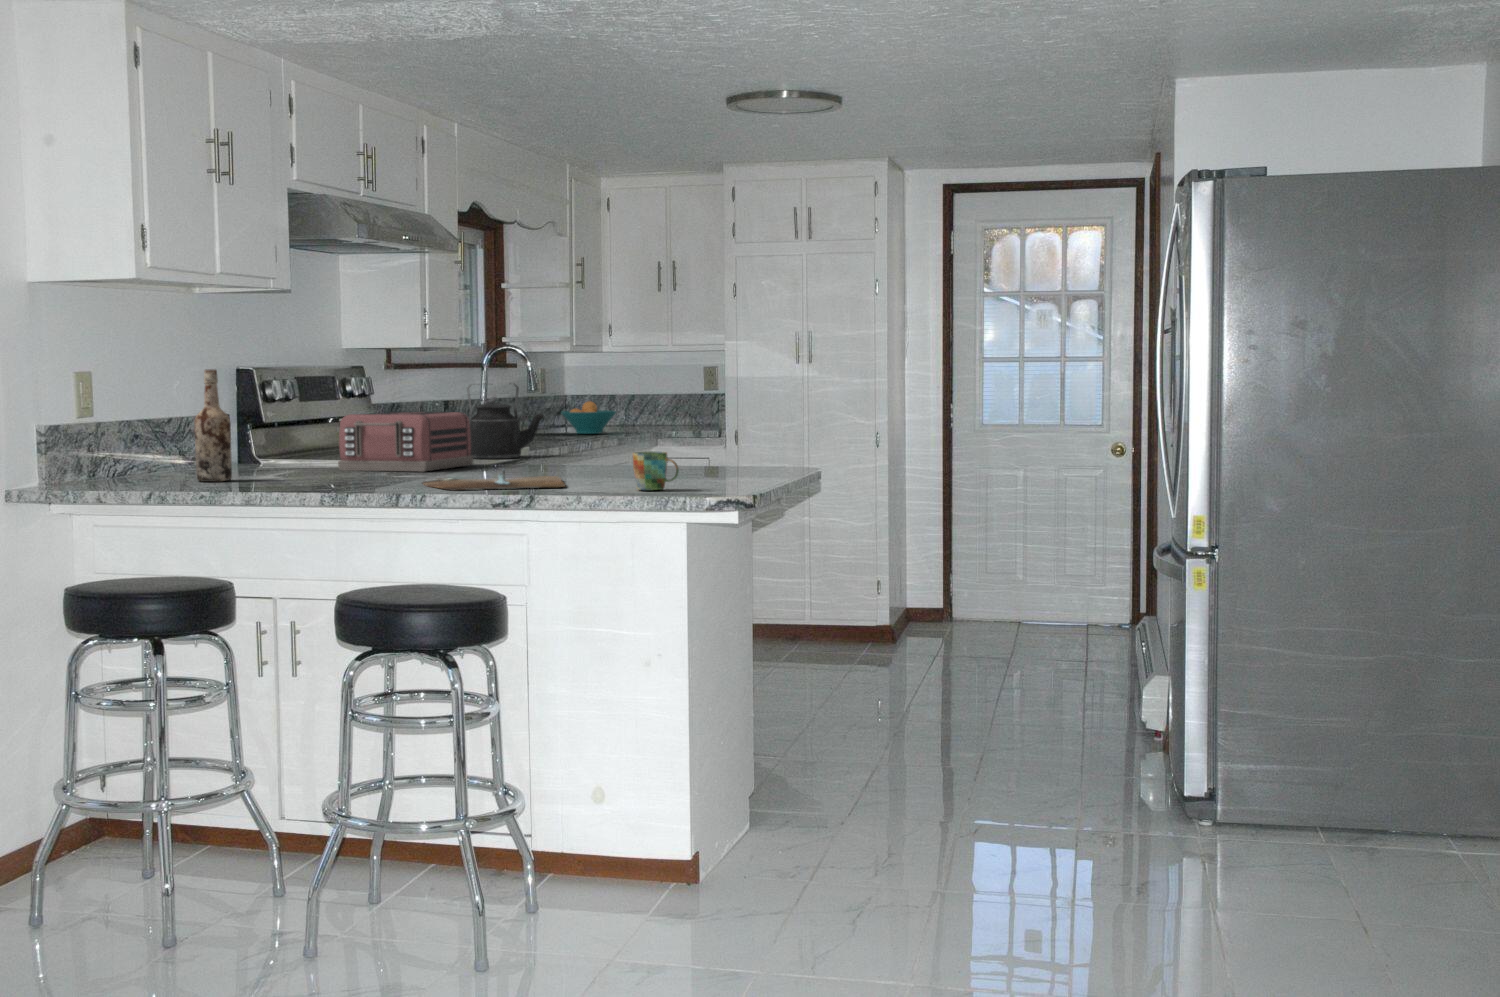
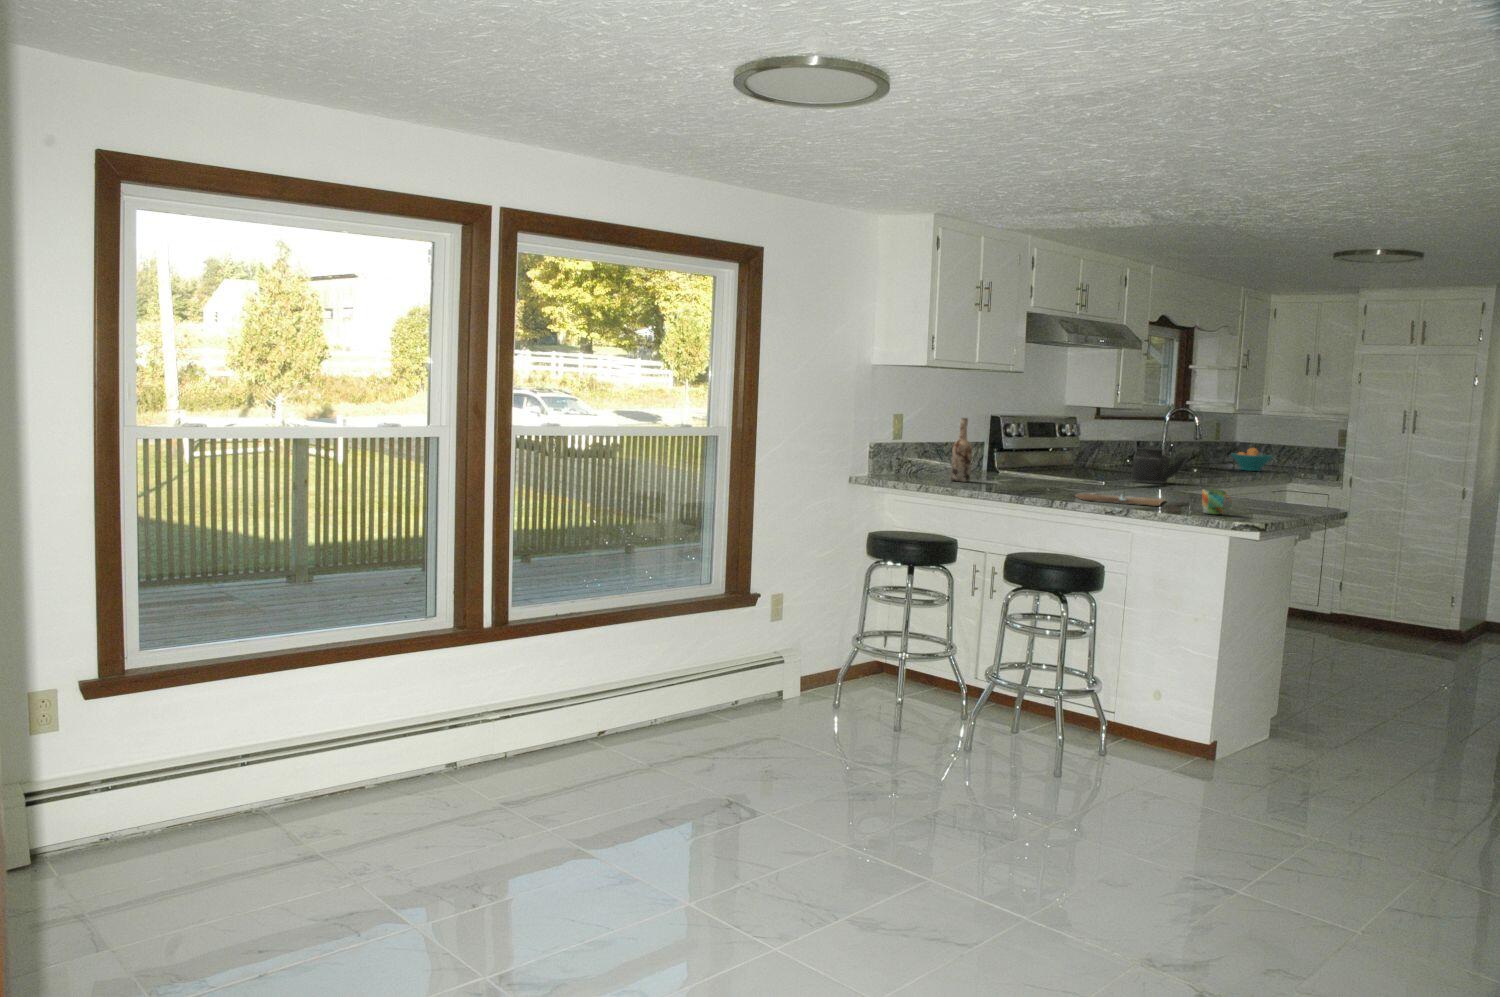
toaster: present [338,412,473,472] -> none [1038,448,1125,487]

